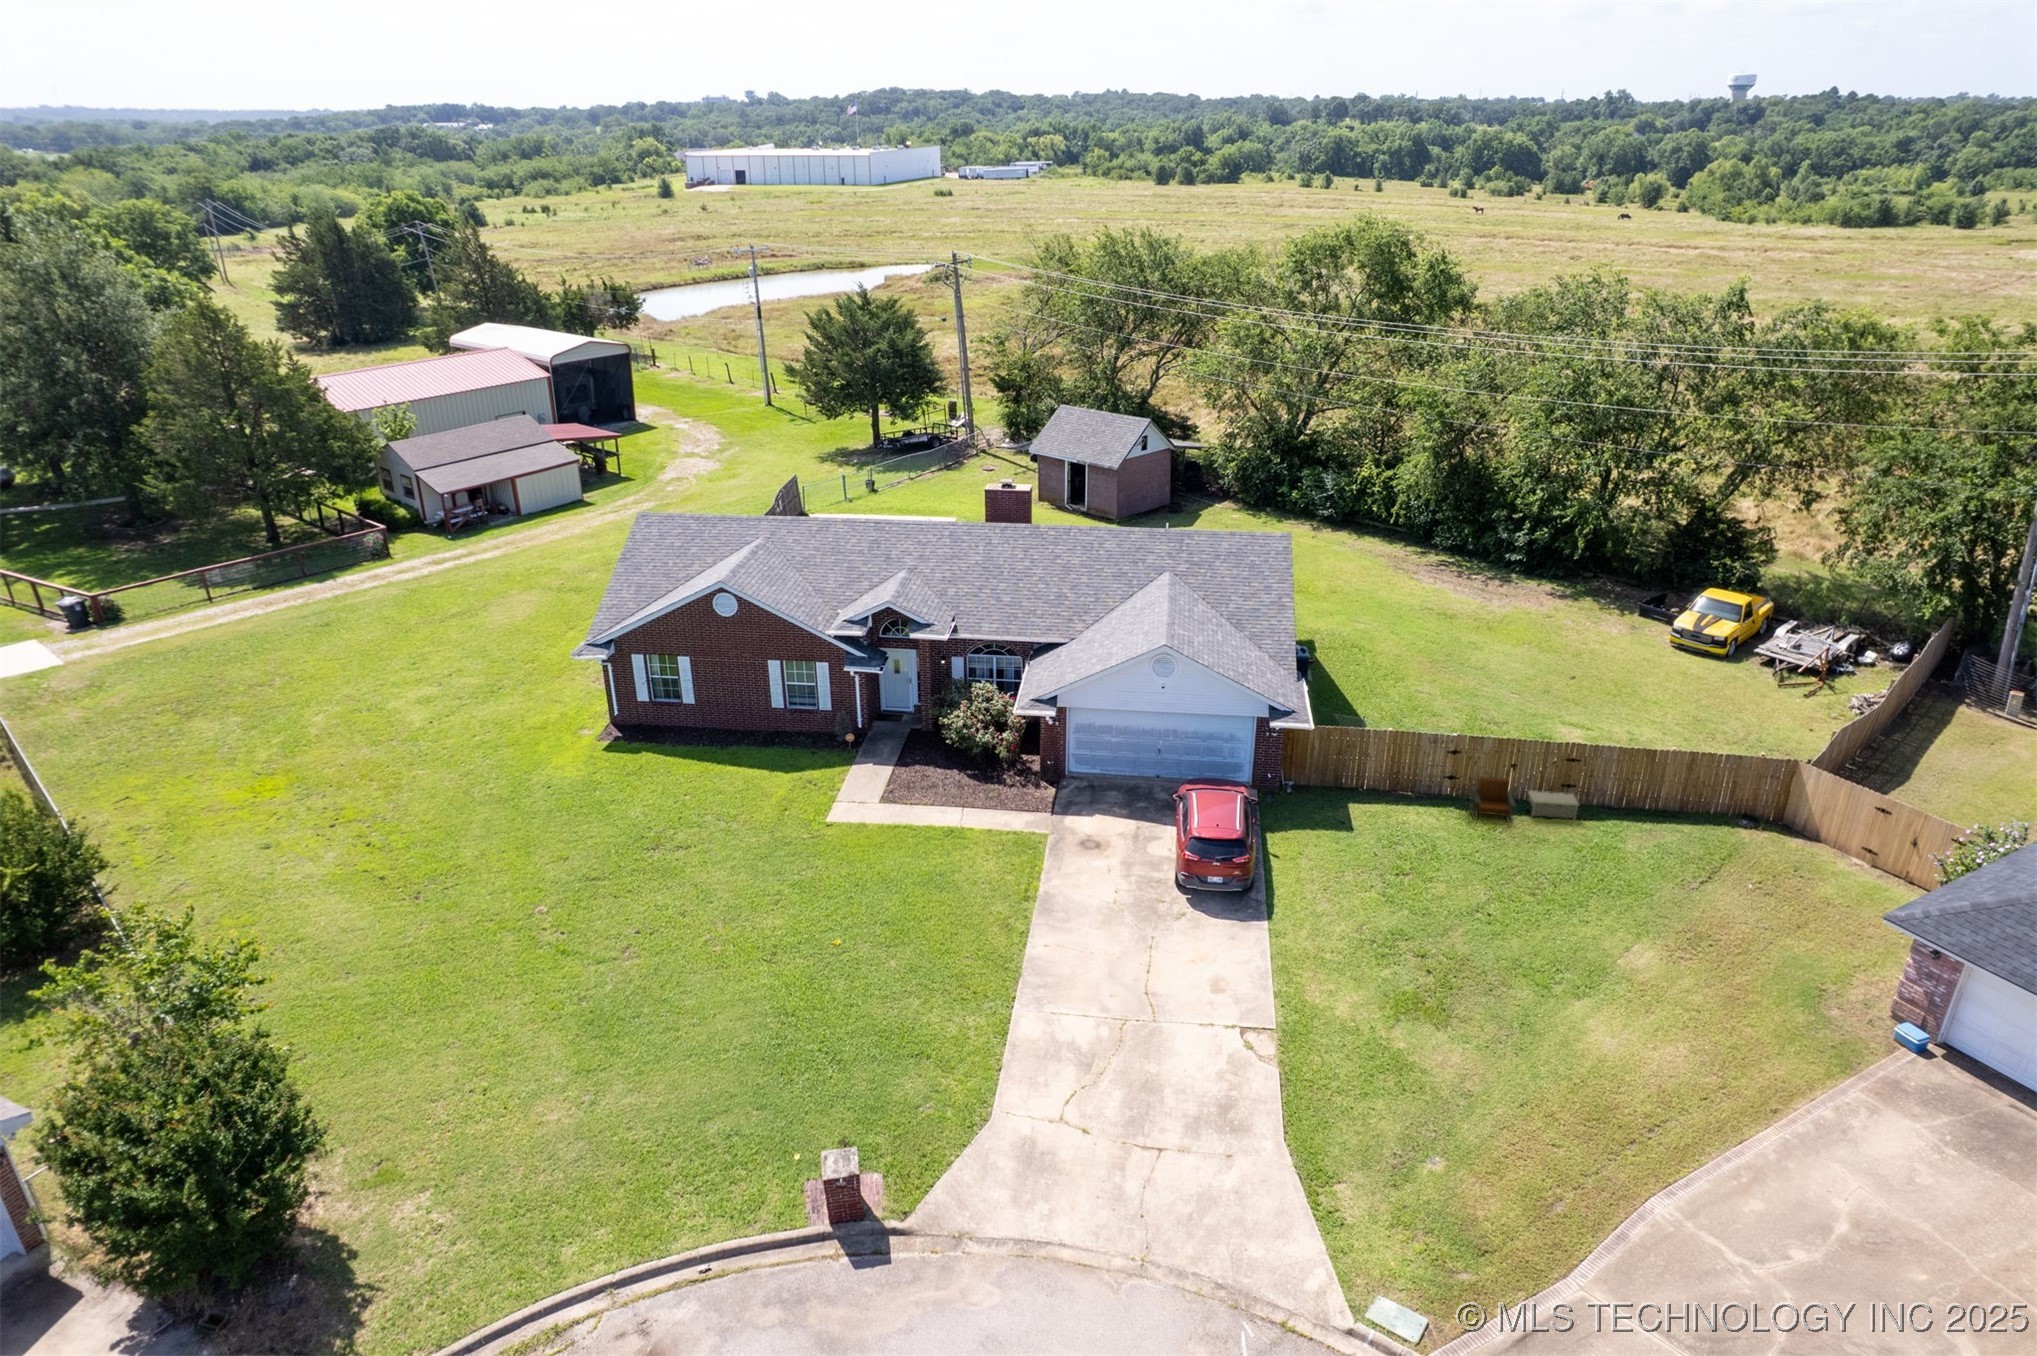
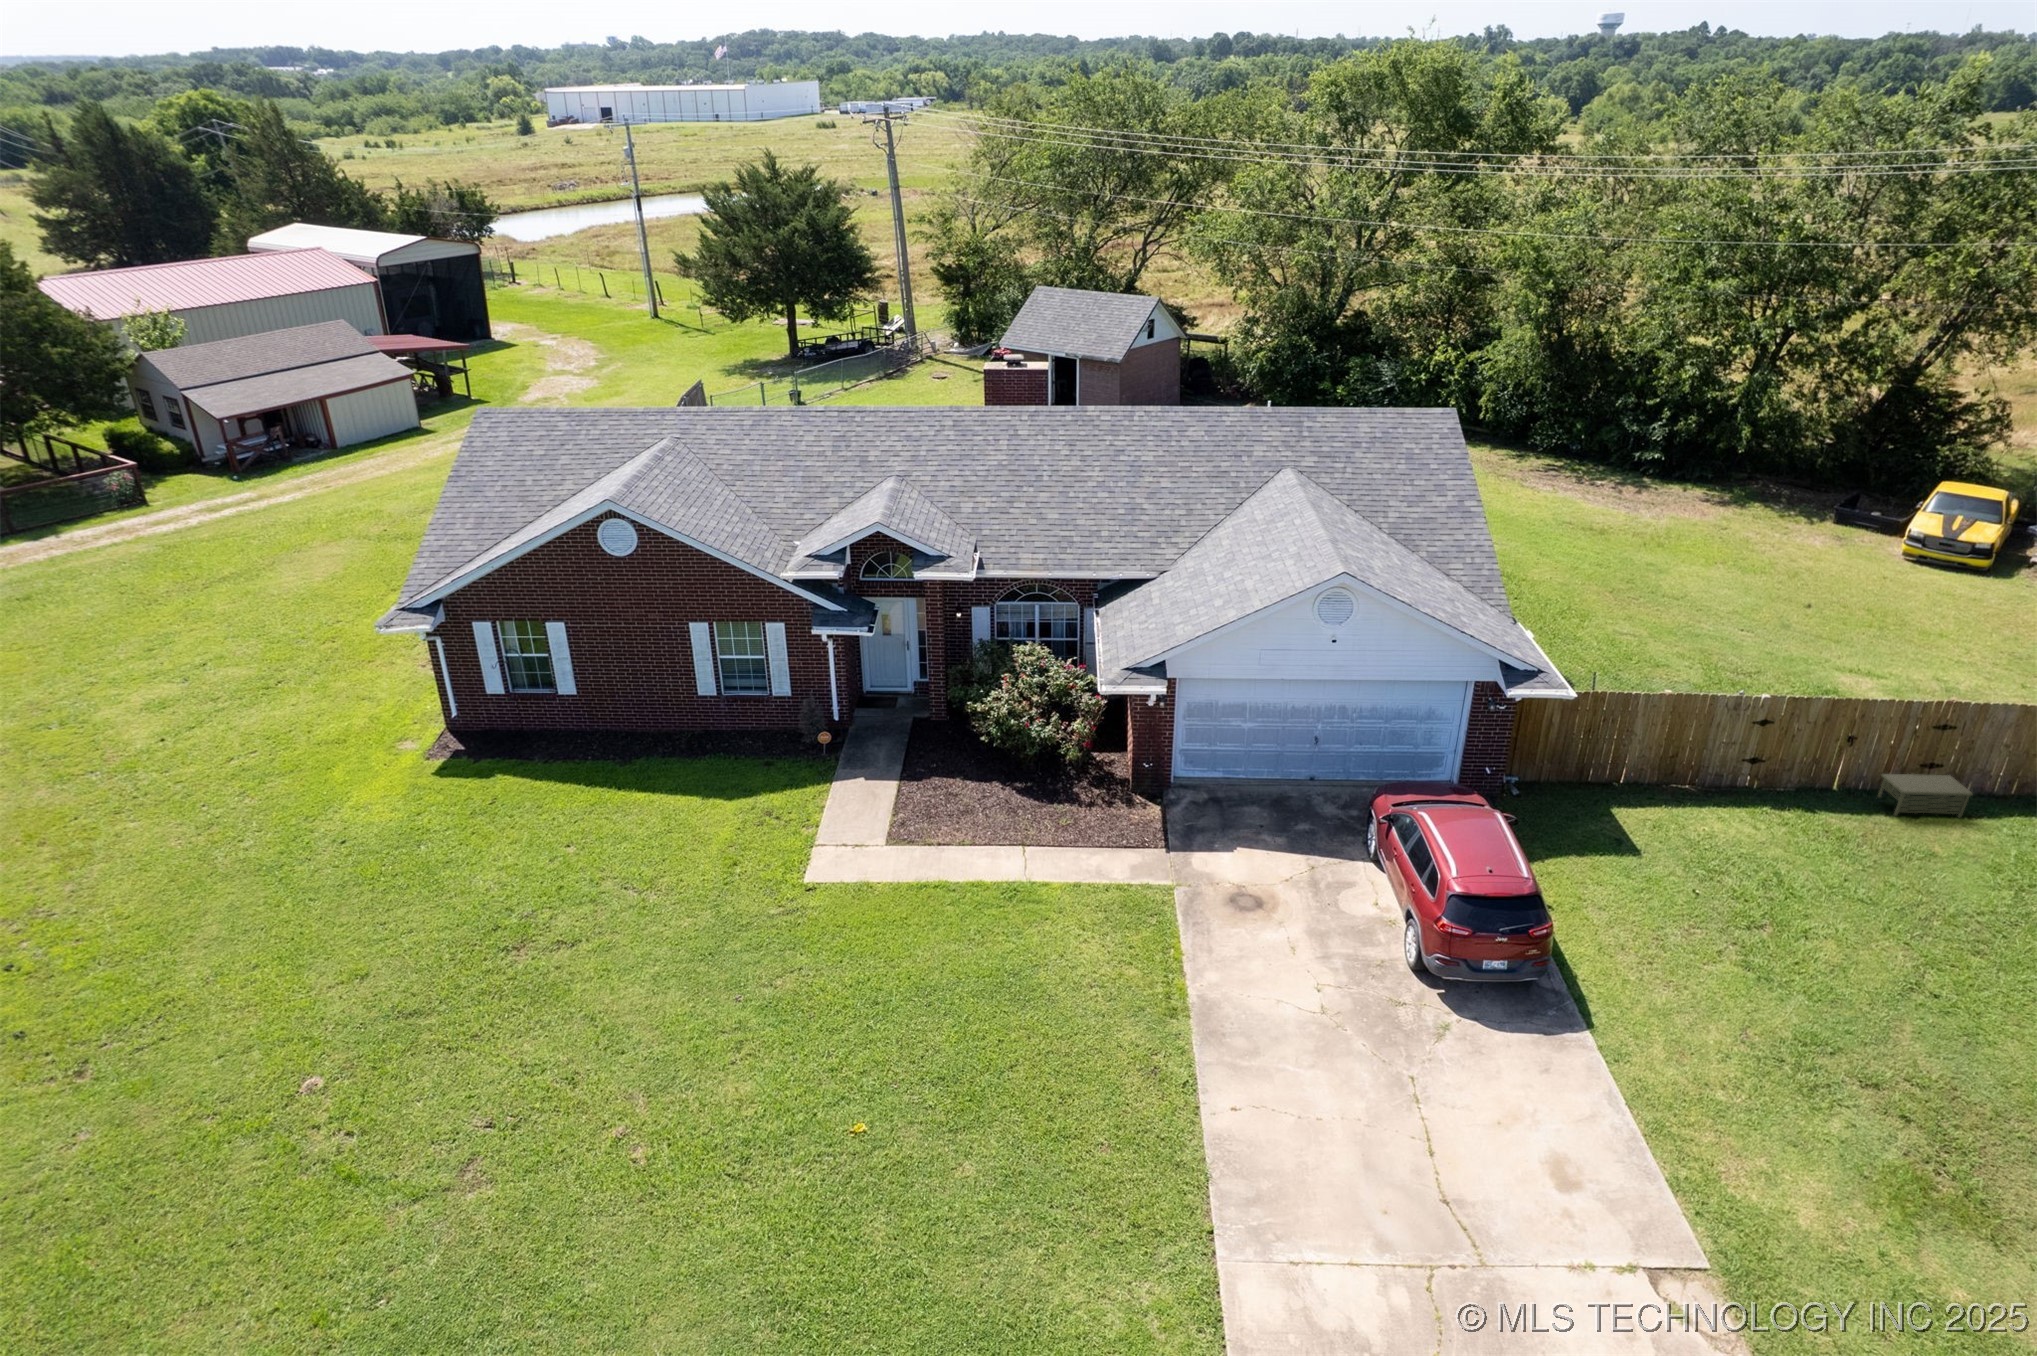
lounge chair: present [1469,776,1516,823] -> none [1790,756,1883,827]

